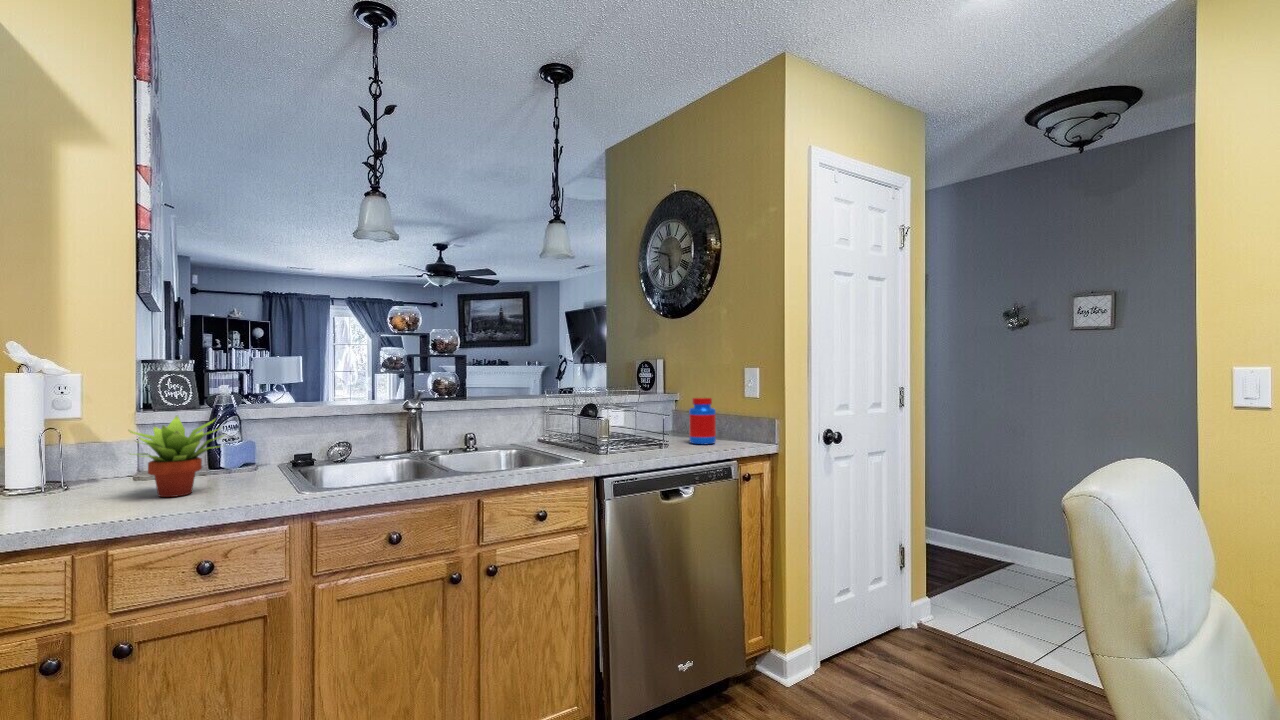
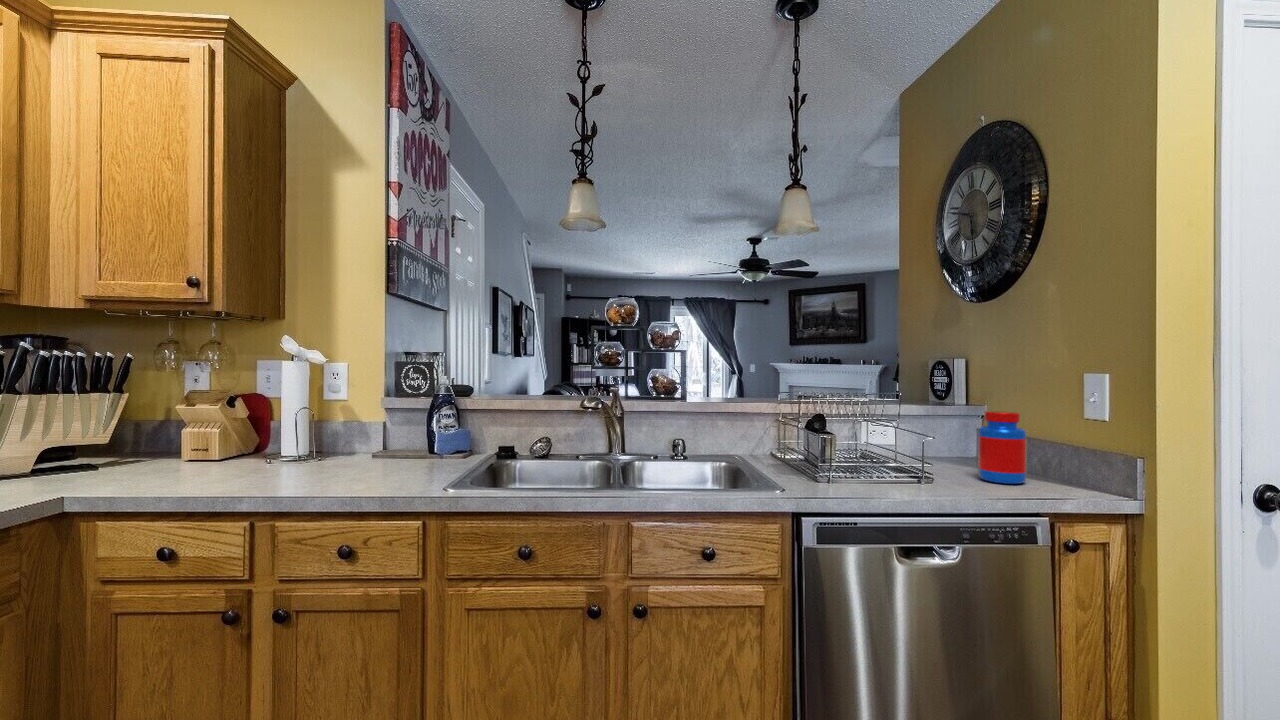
succulent plant: present [129,416,221,497] -> none [331,401,410,476]

